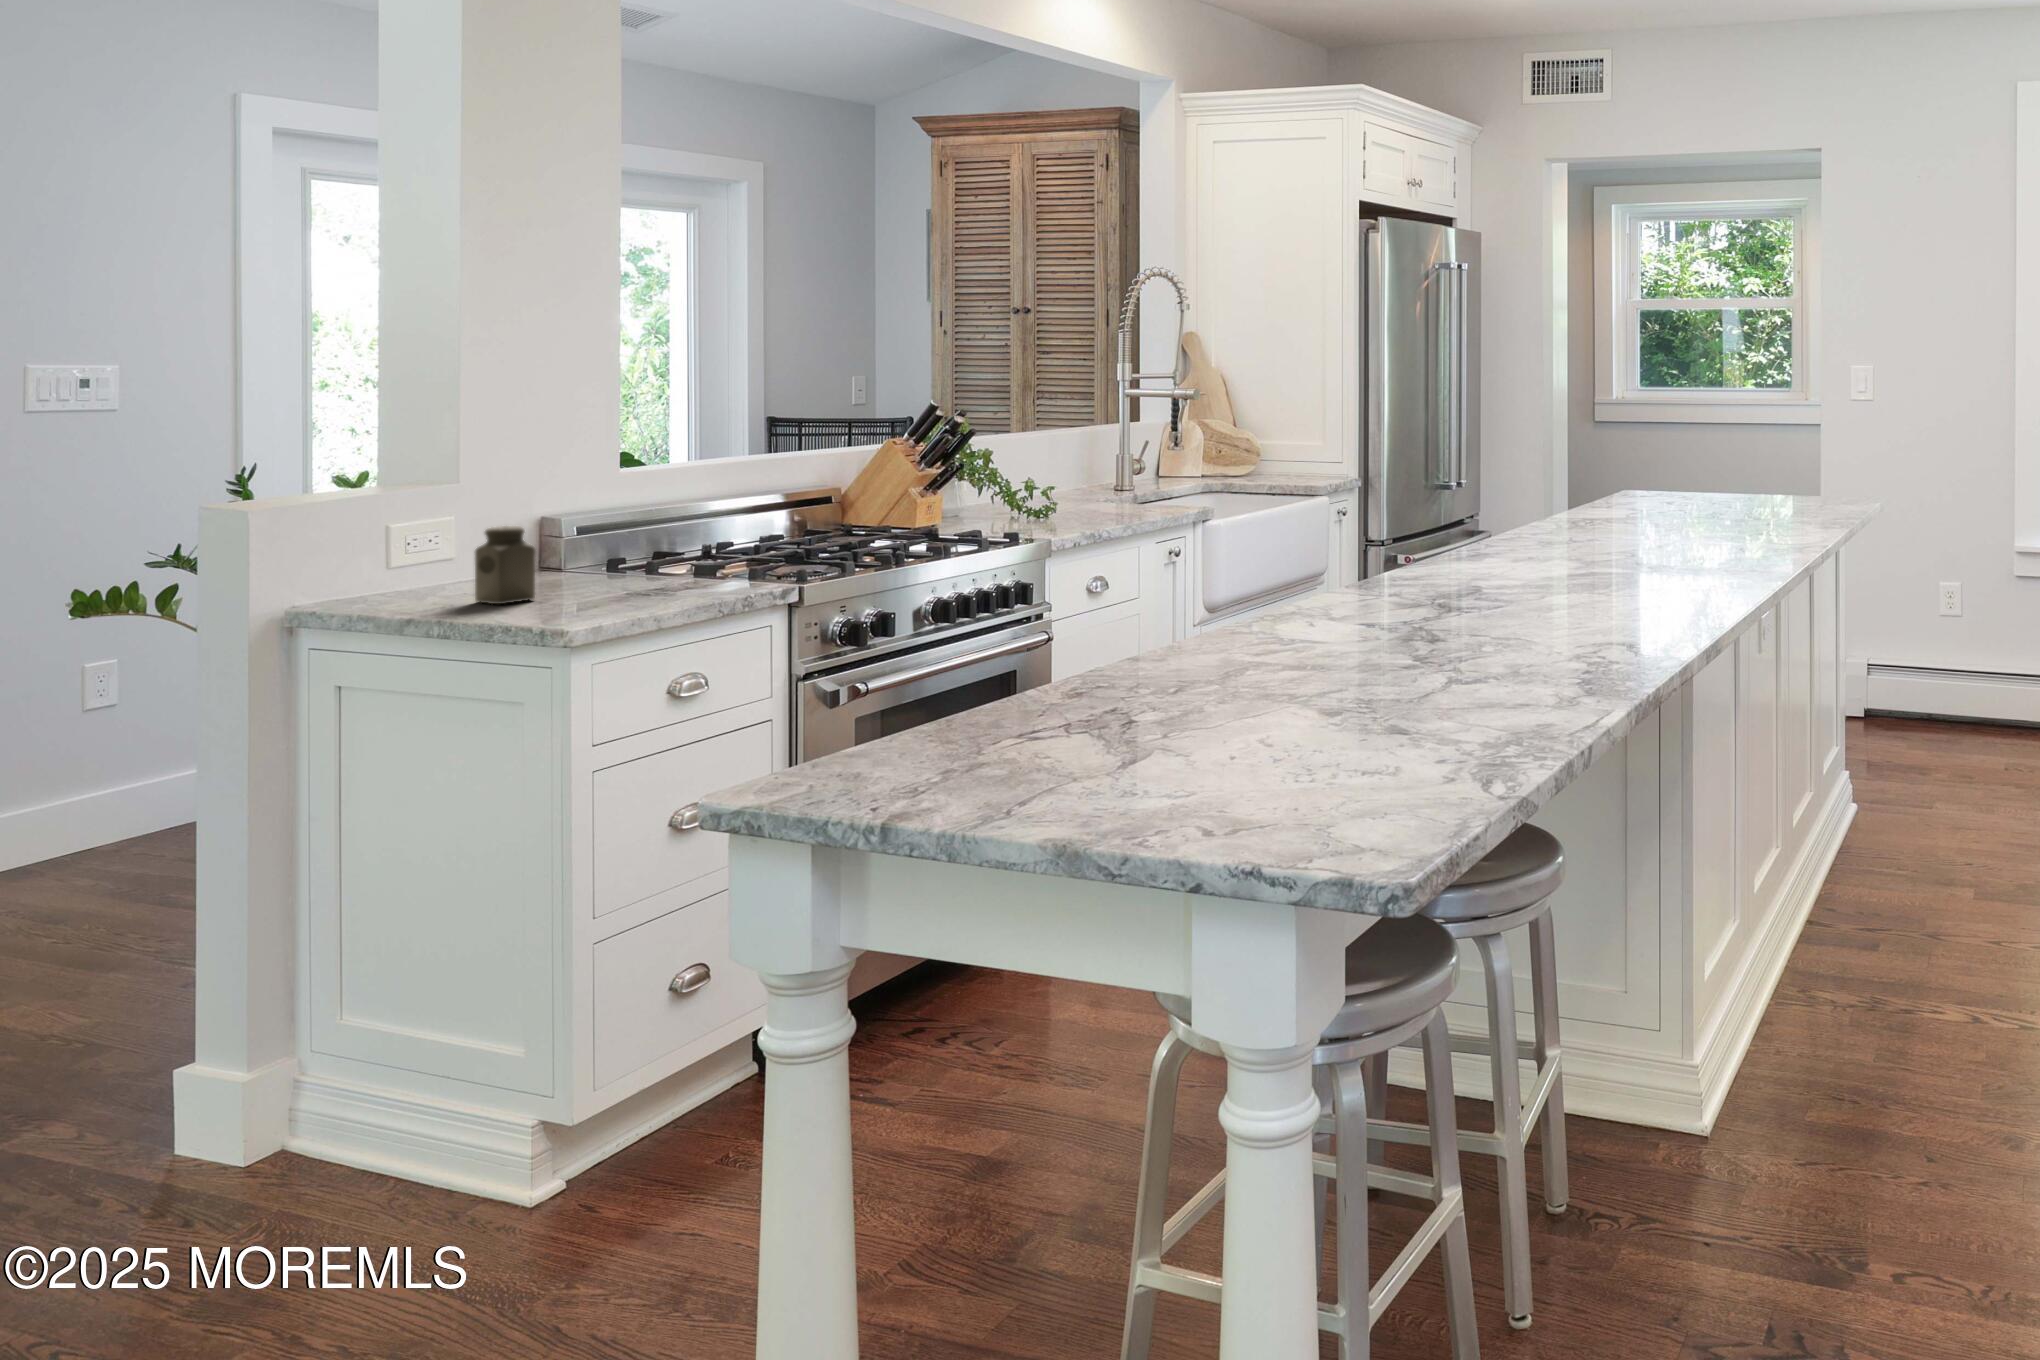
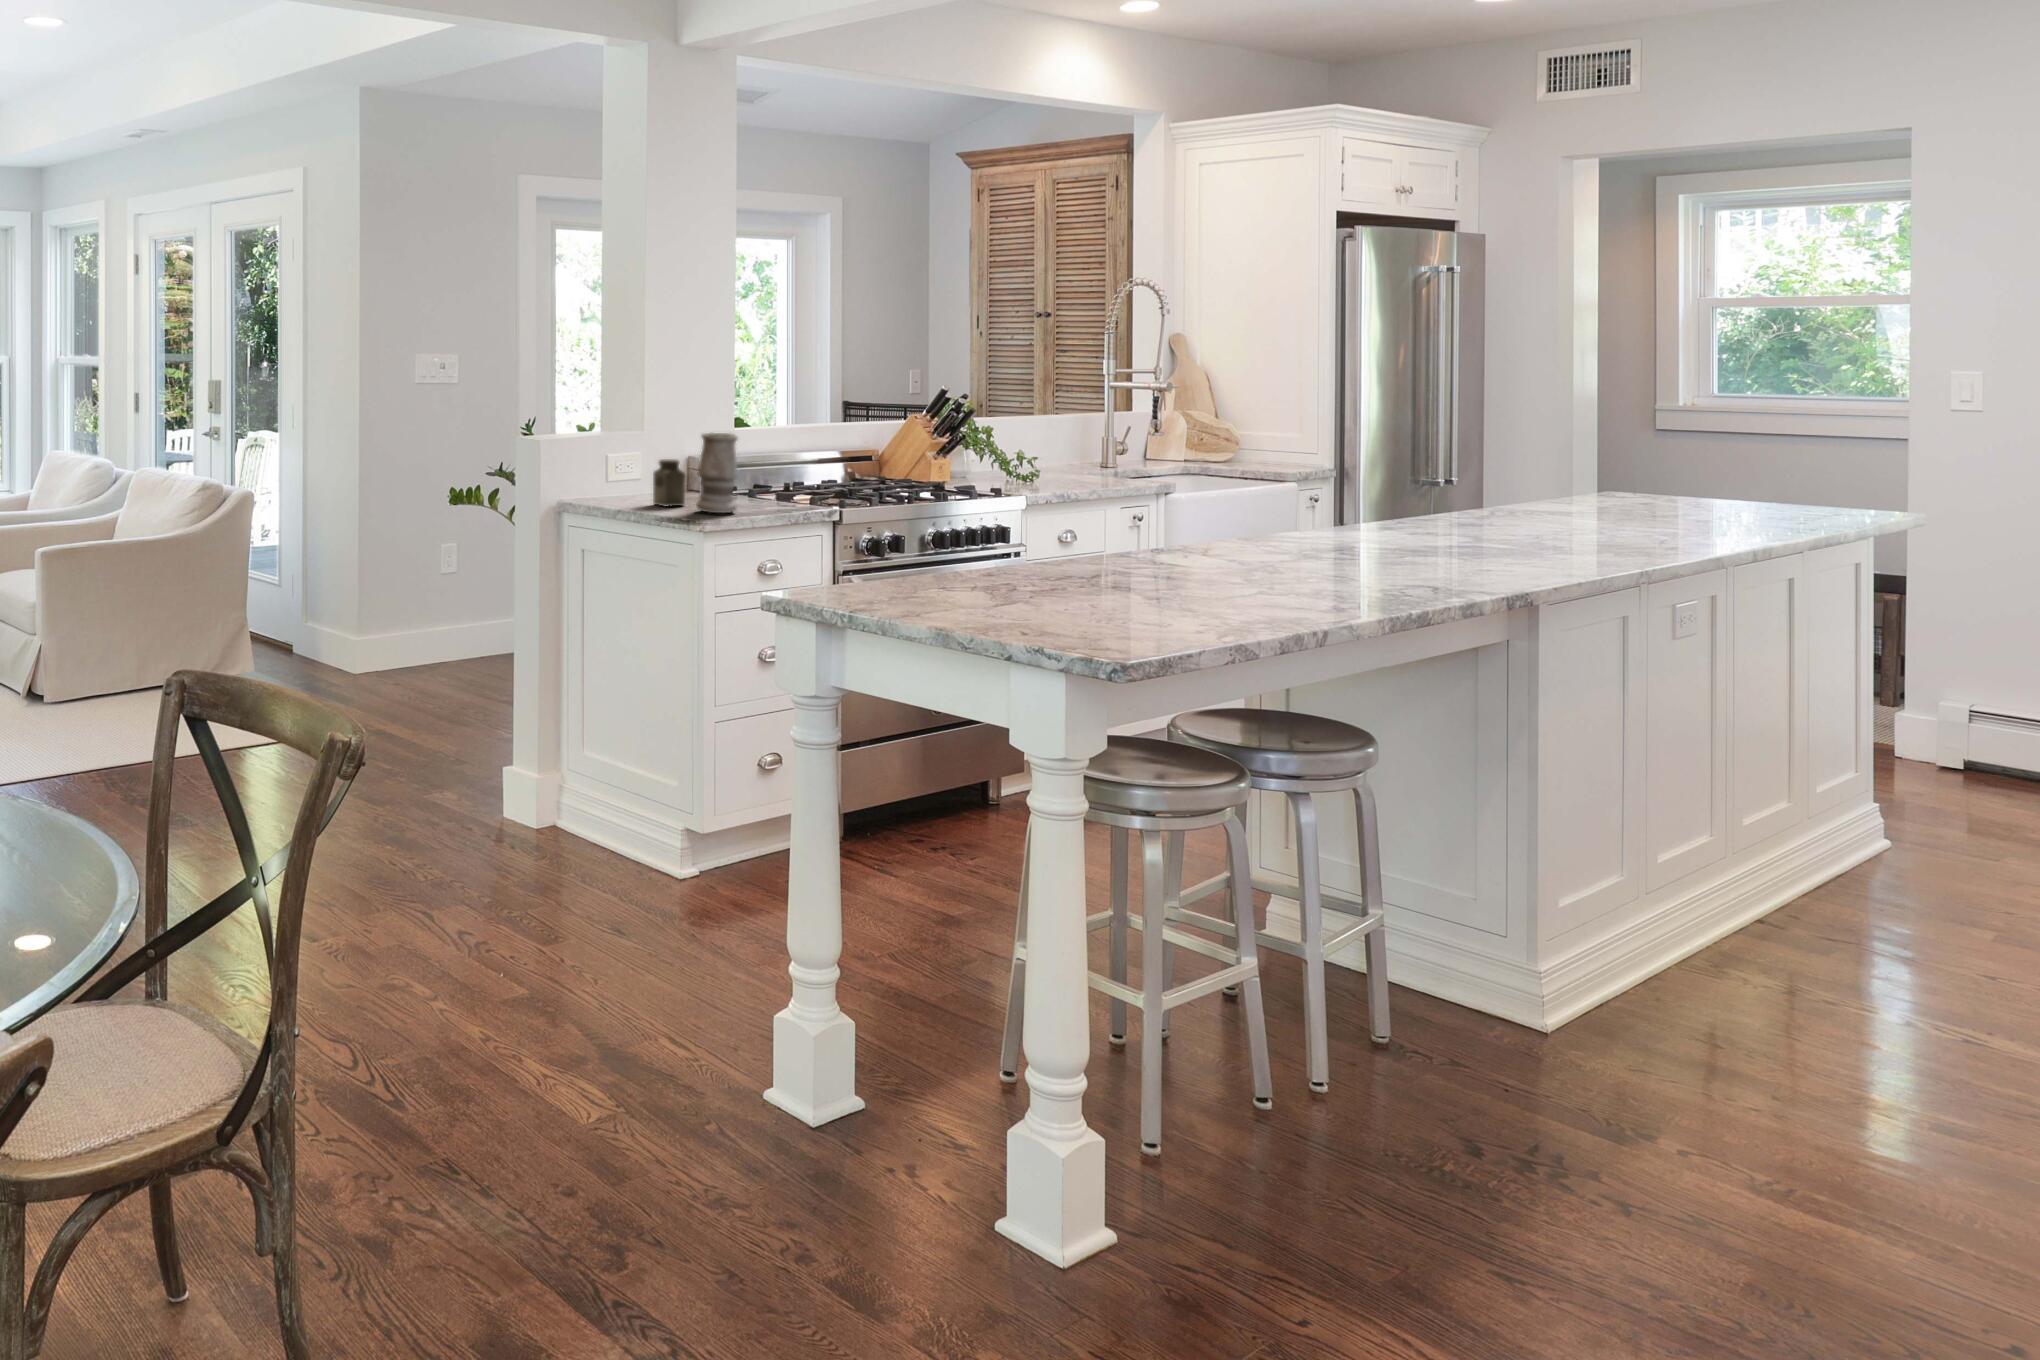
vase: none [555,481,630,610] -> present [696,433,738,513]

